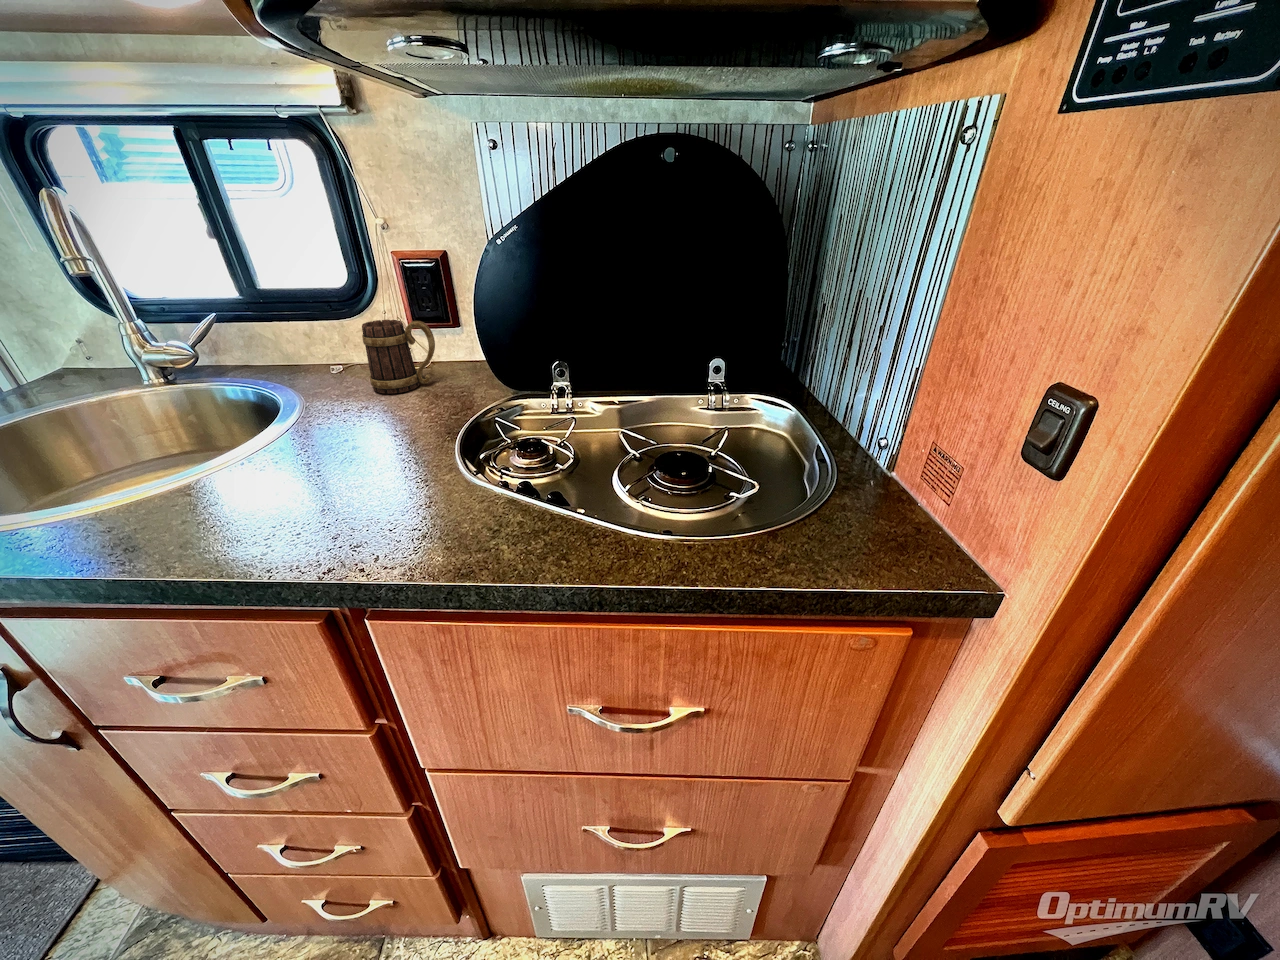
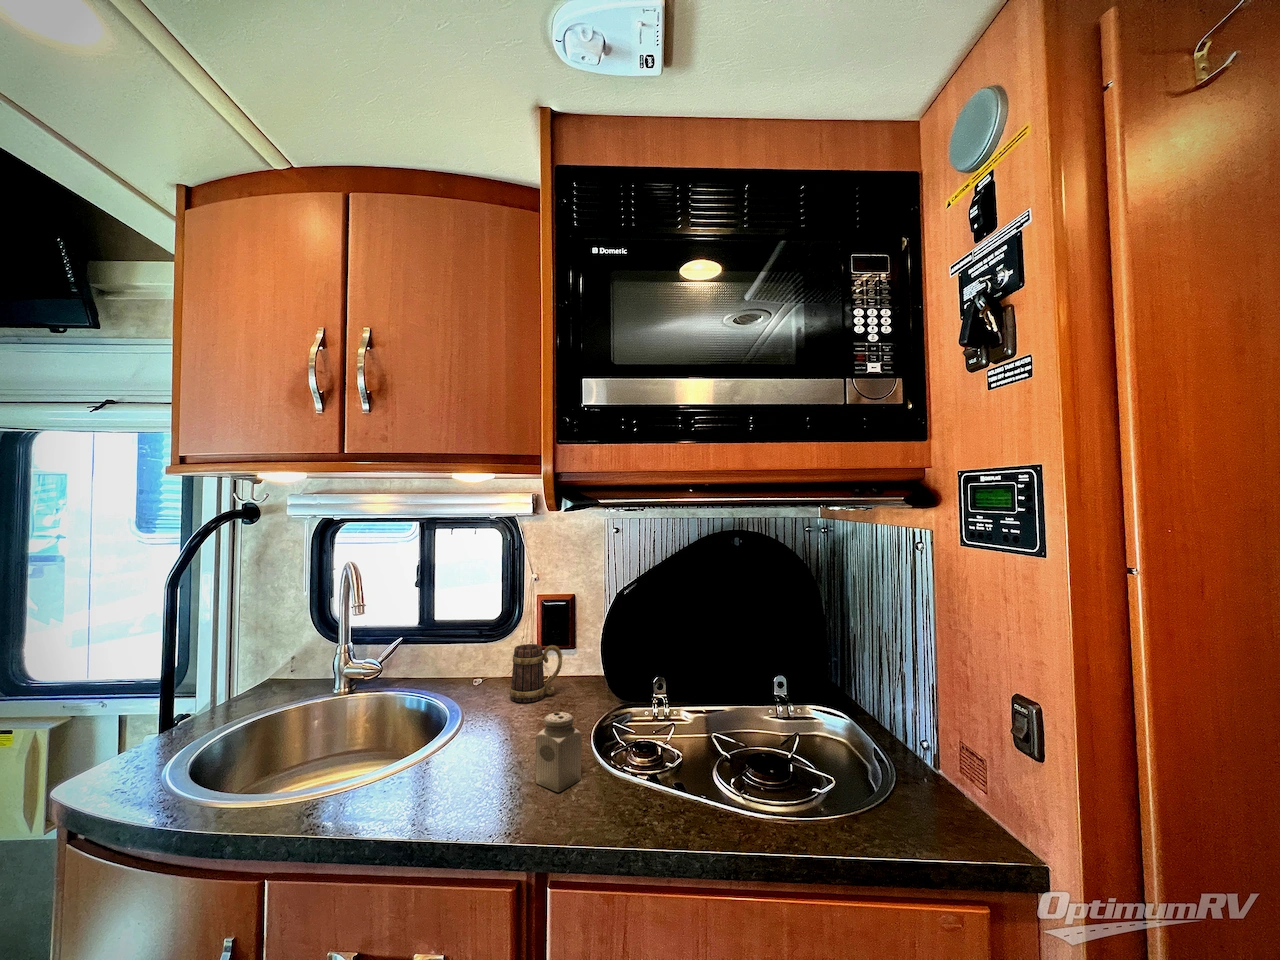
salt shaker: none [348,410,427,508] -> present [536,712,582,792]

